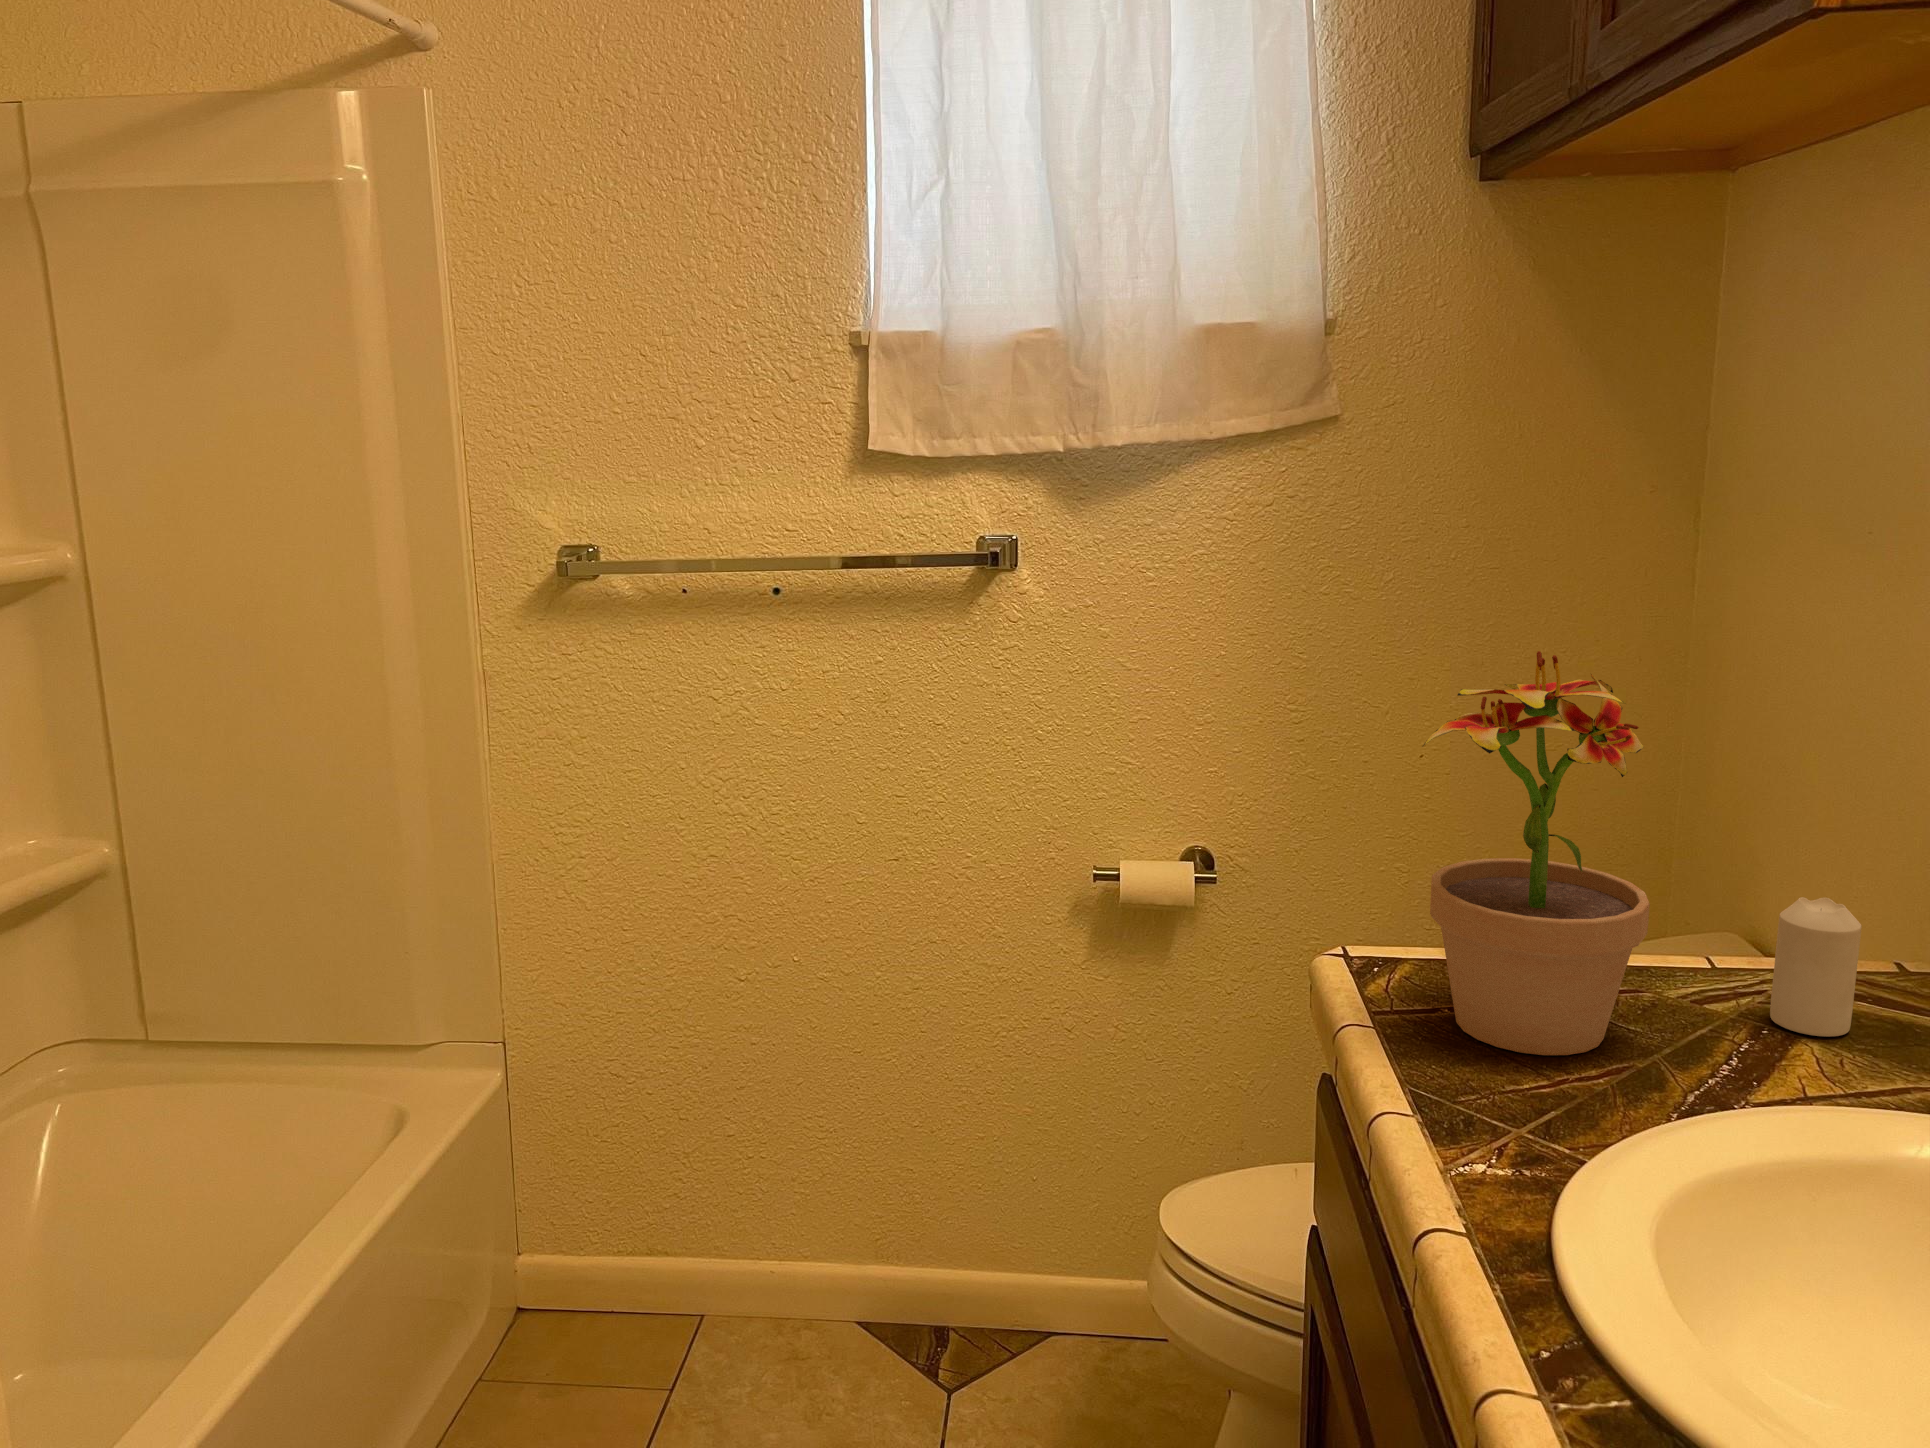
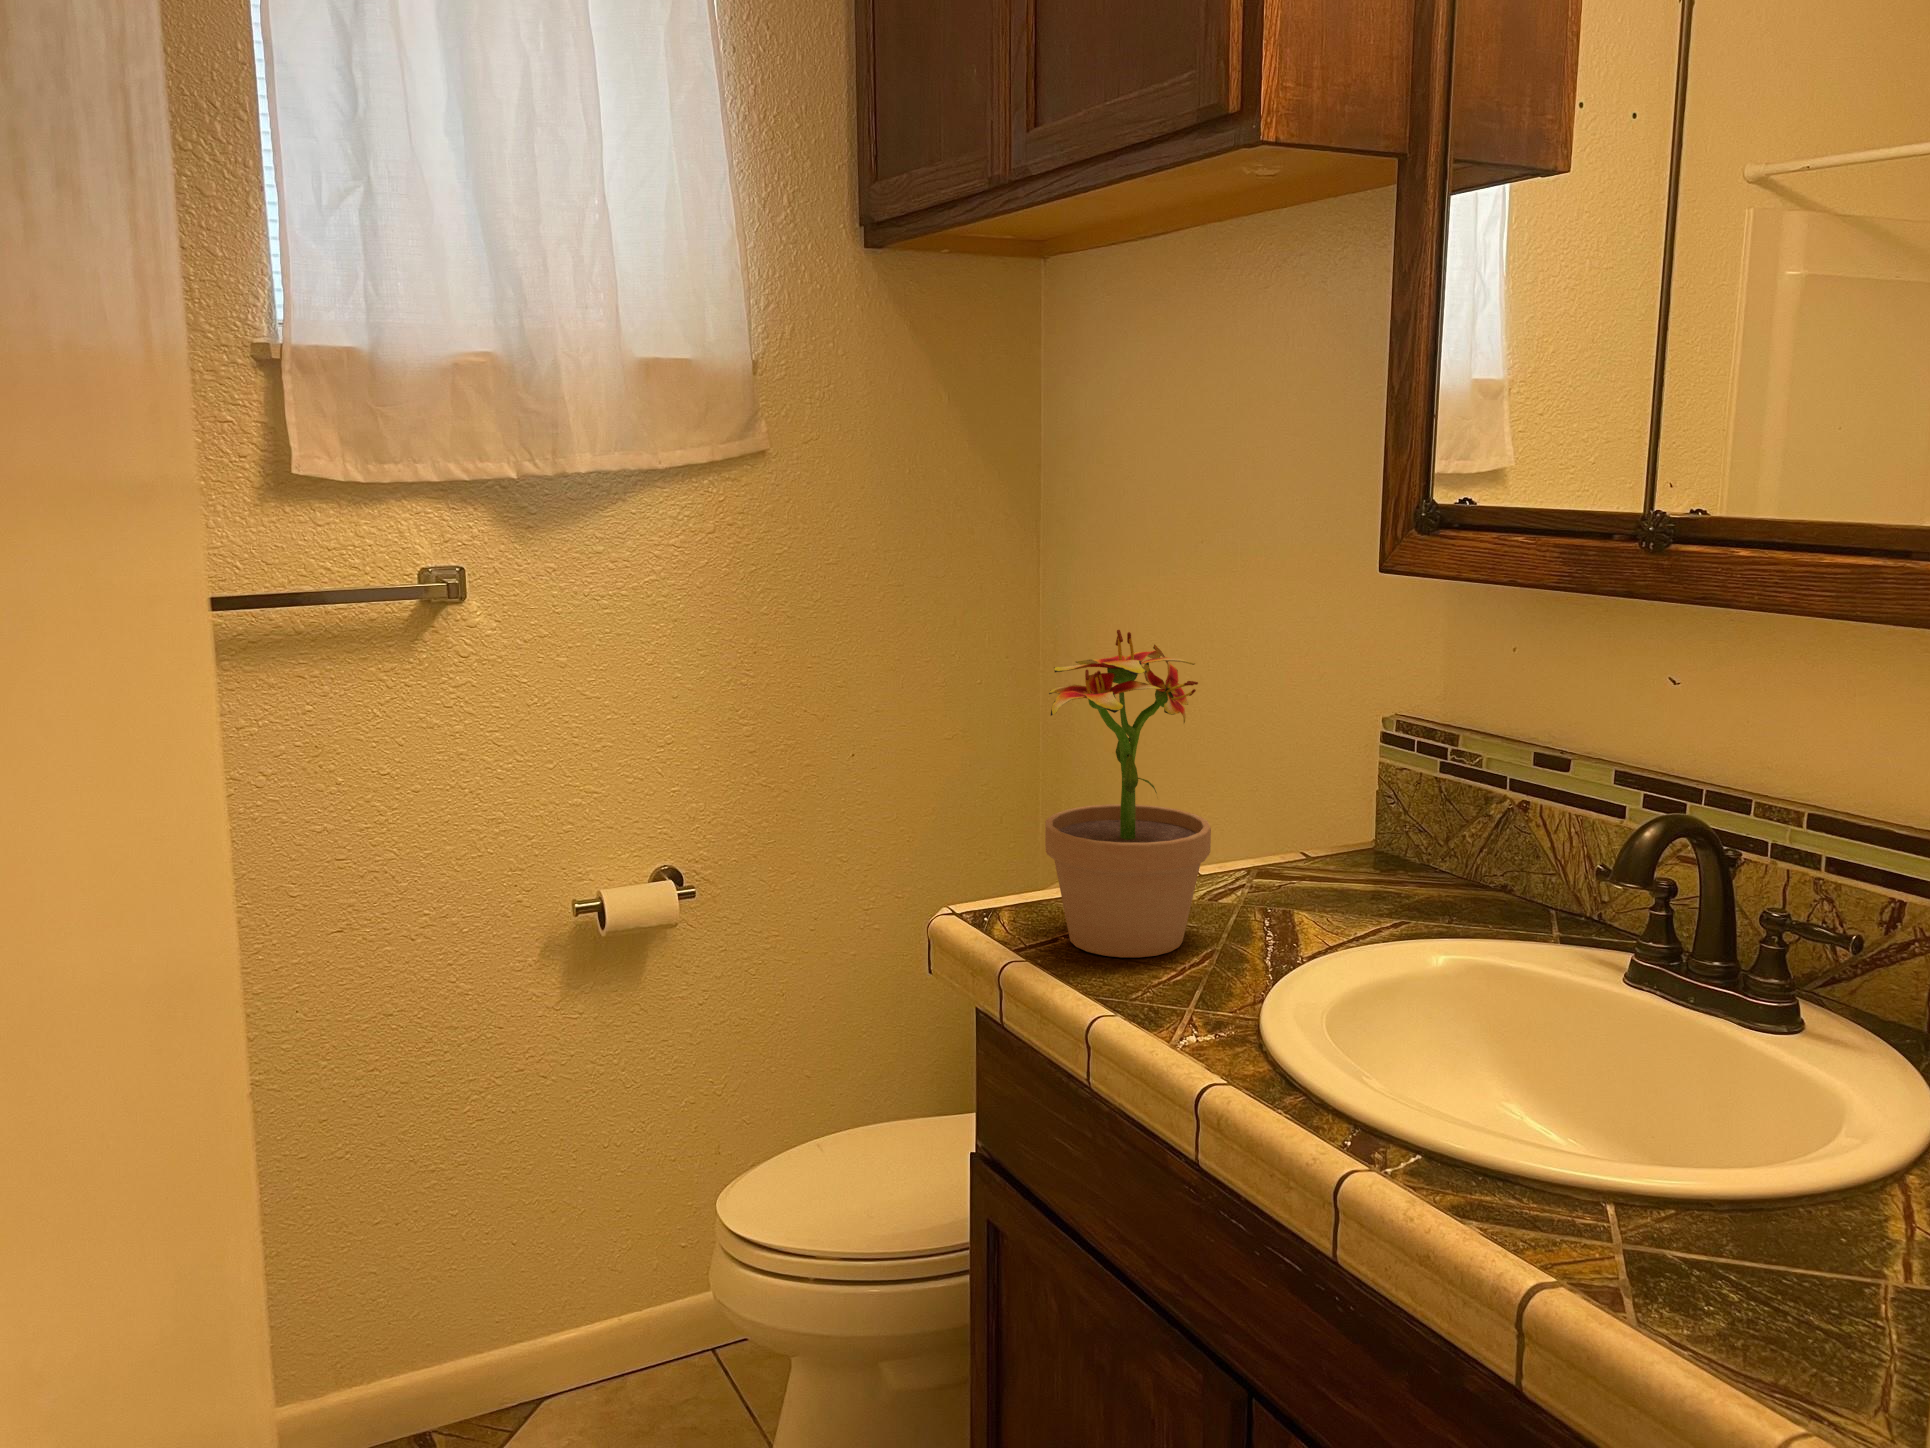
candle: present [1770,897,1862,1036] -> none [1261,803,1317,906]

